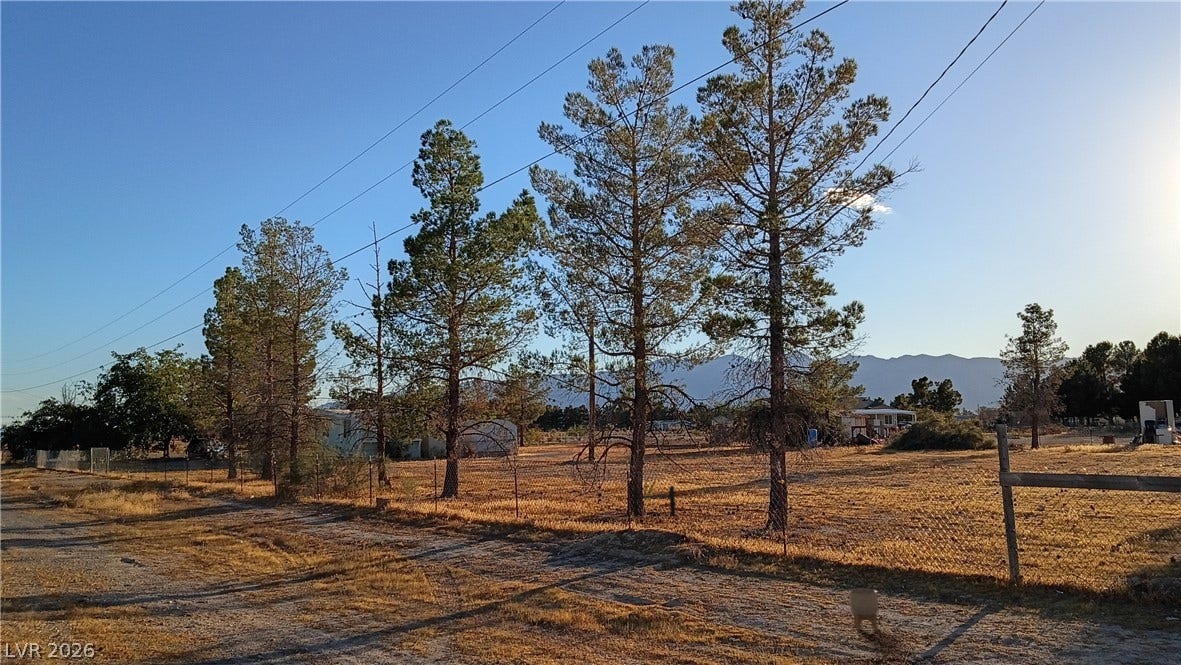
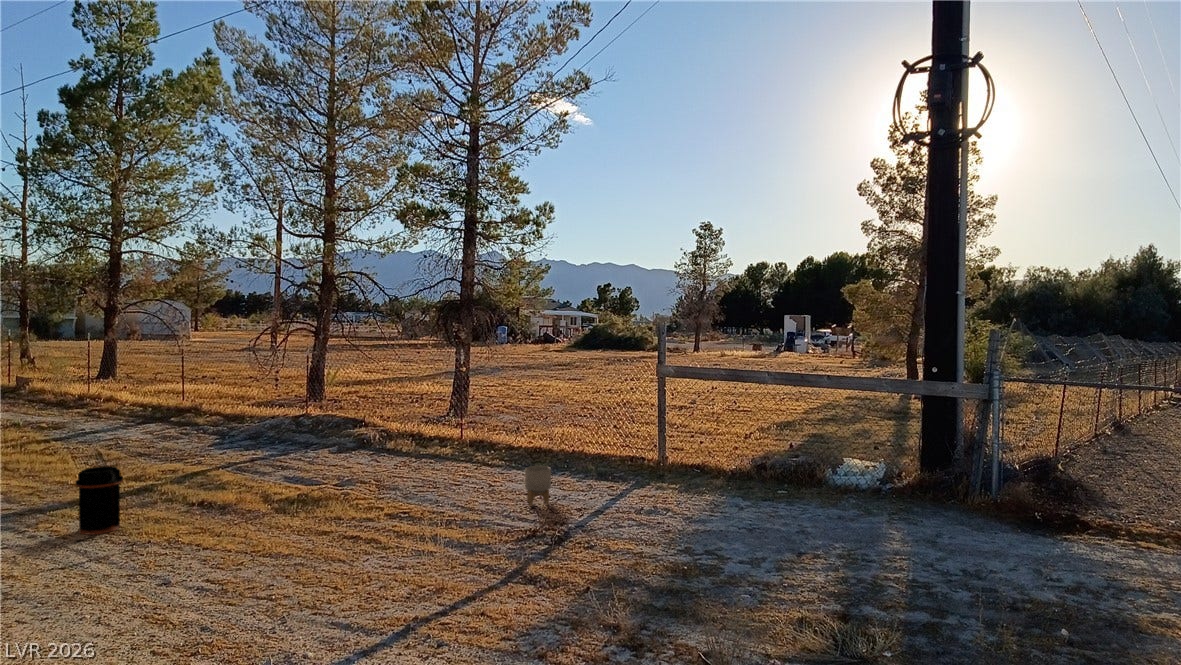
bench: present [633,486,675,517] -> none [317,370,360,400]
trash can: none [463,578,497,636] -> present [76,466,123,535]

